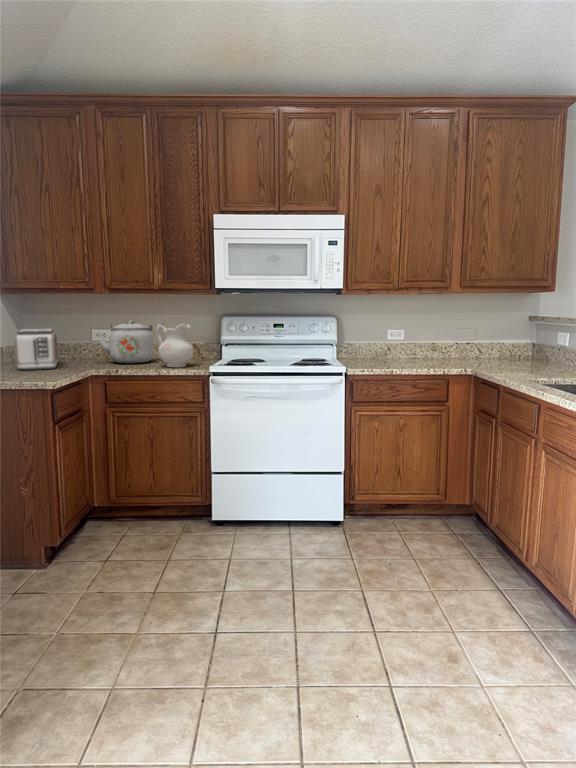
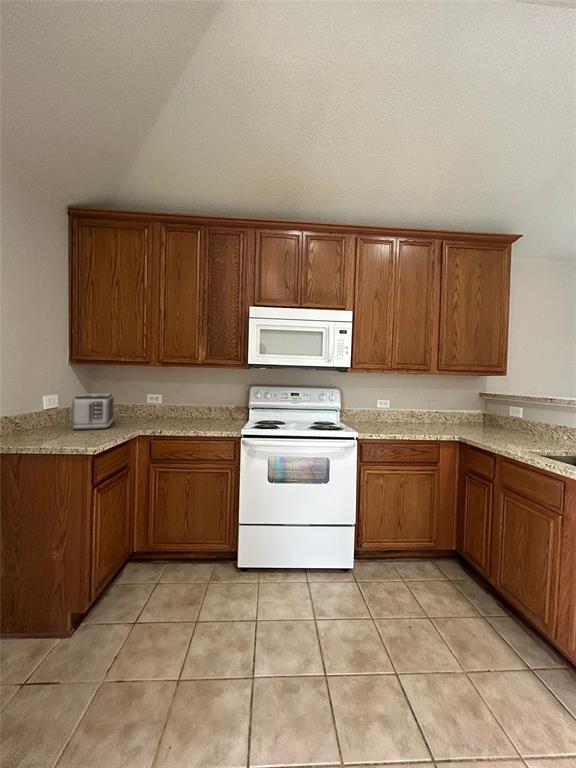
kettle: present [99,321,154,364] -> none [149,389,194,424]
ceramic pitcher: present [156,322,193,368] -> none [198,391,228,429]

